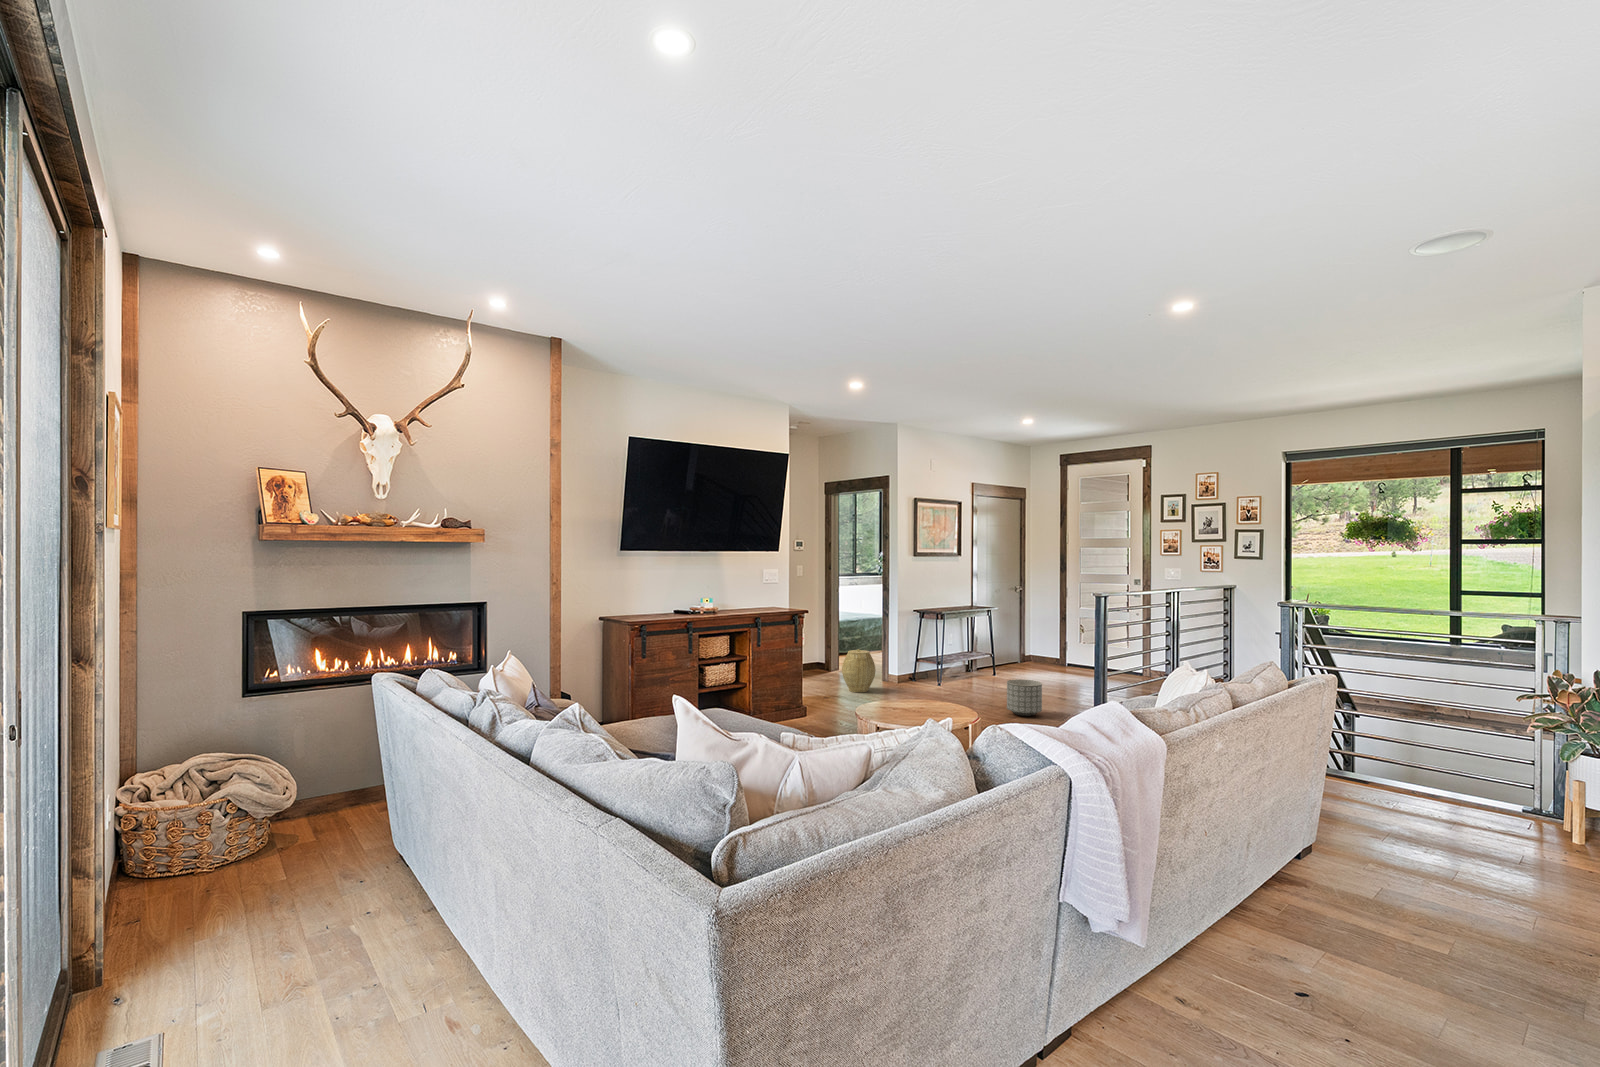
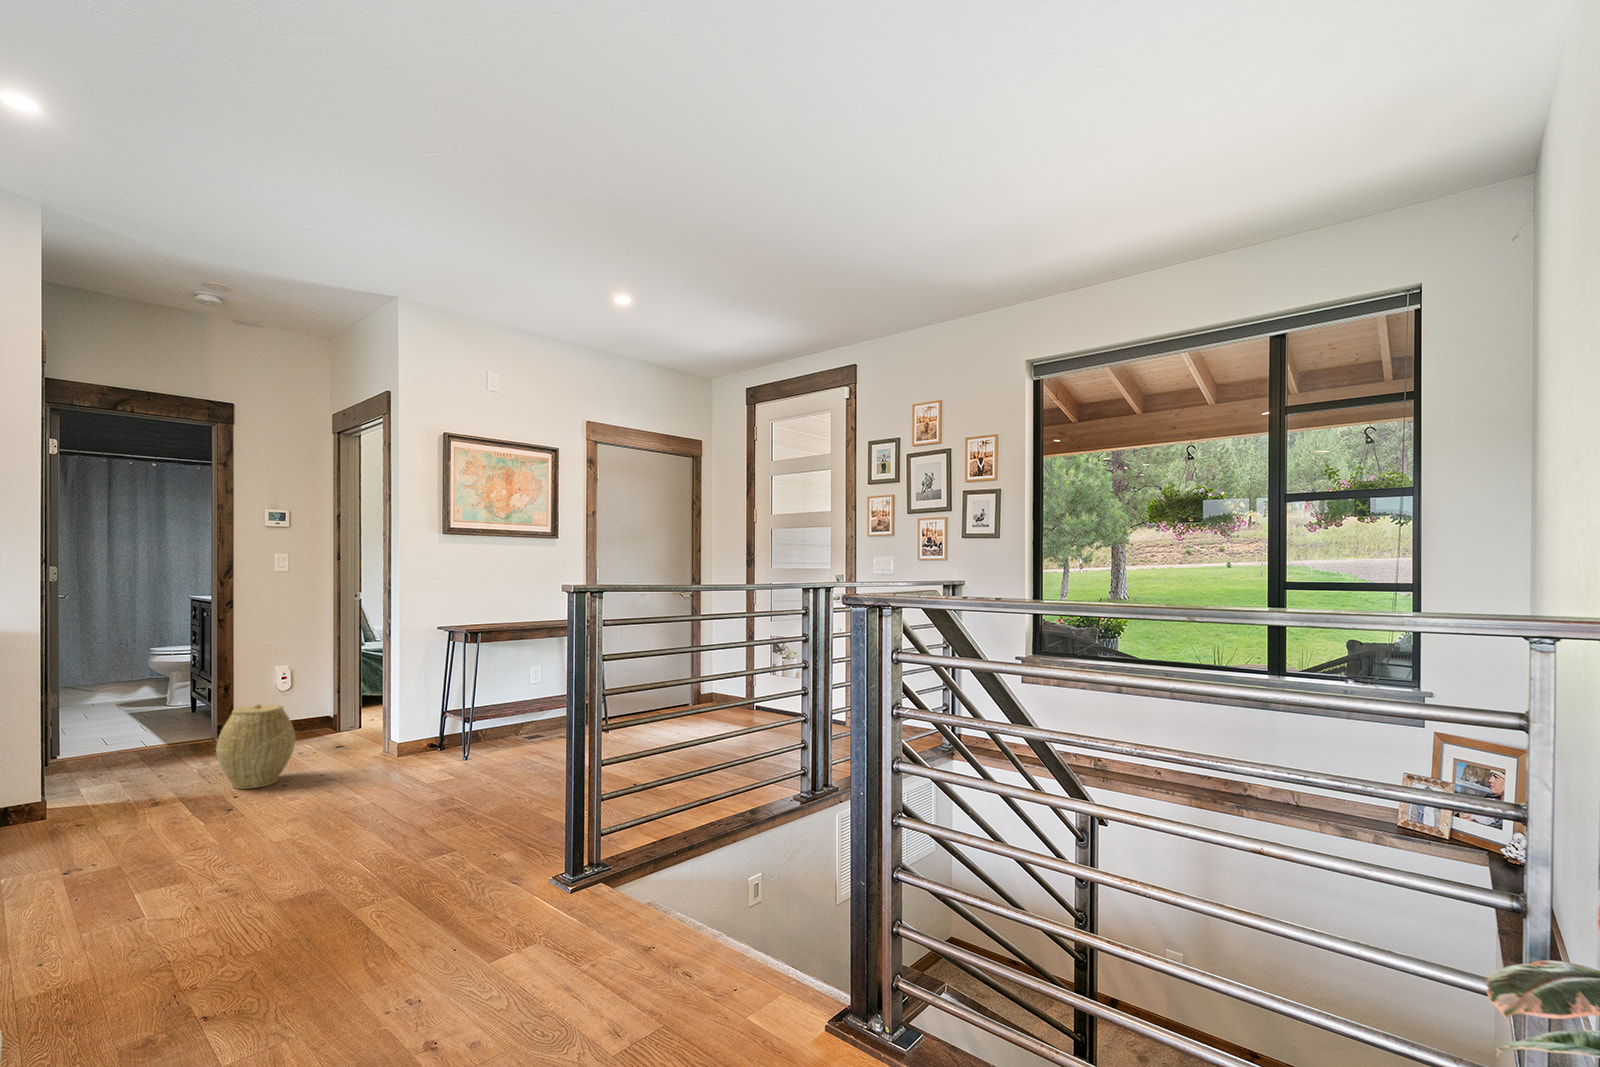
planter: present [1007,679,1042,716] -> none [438,768,515,851]

